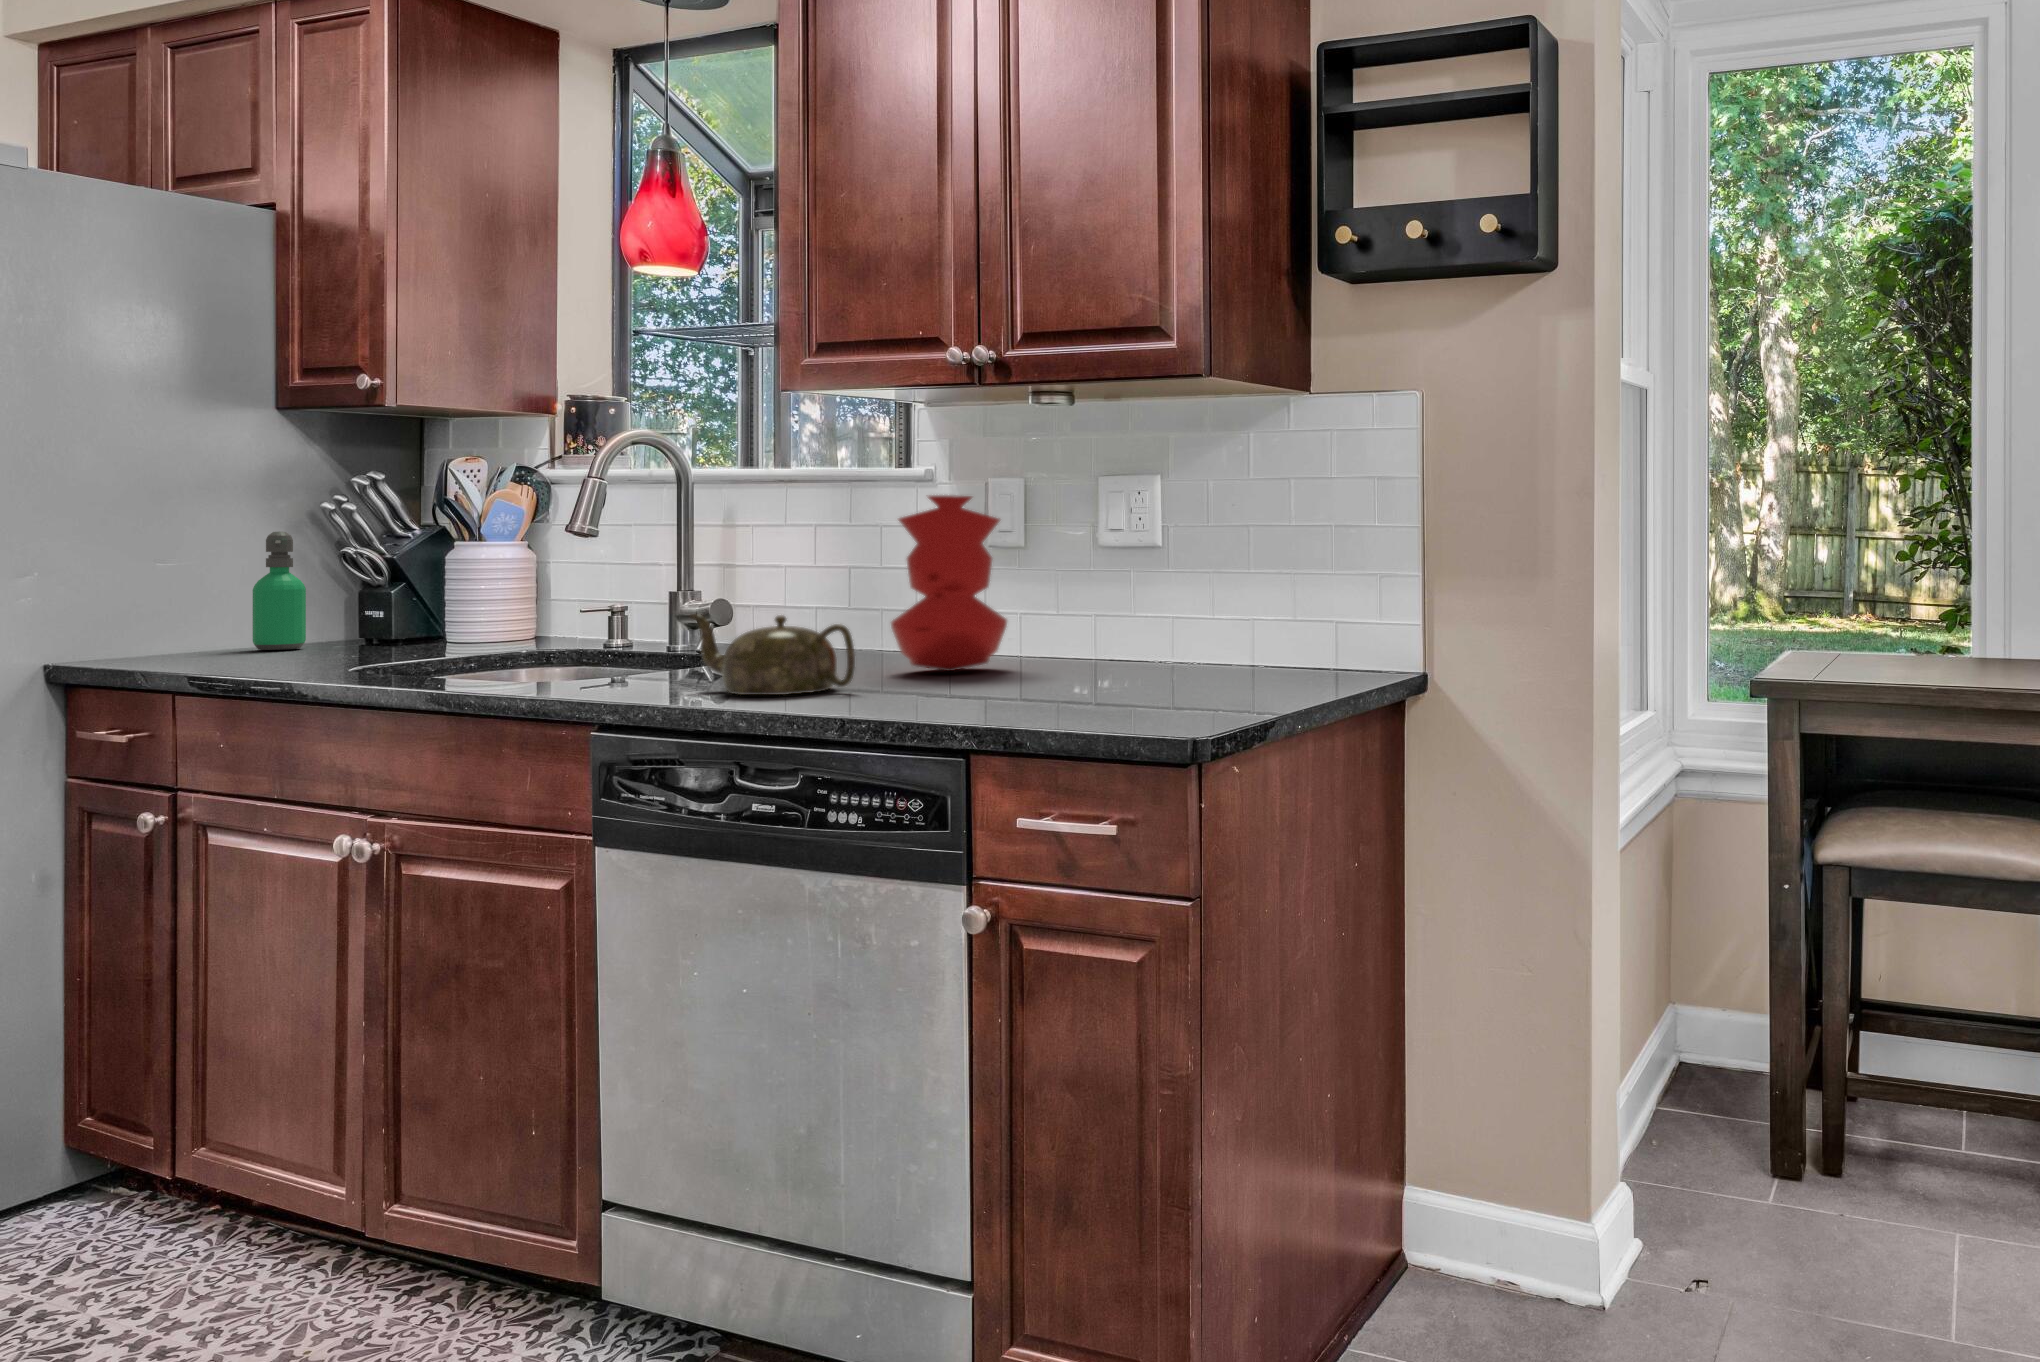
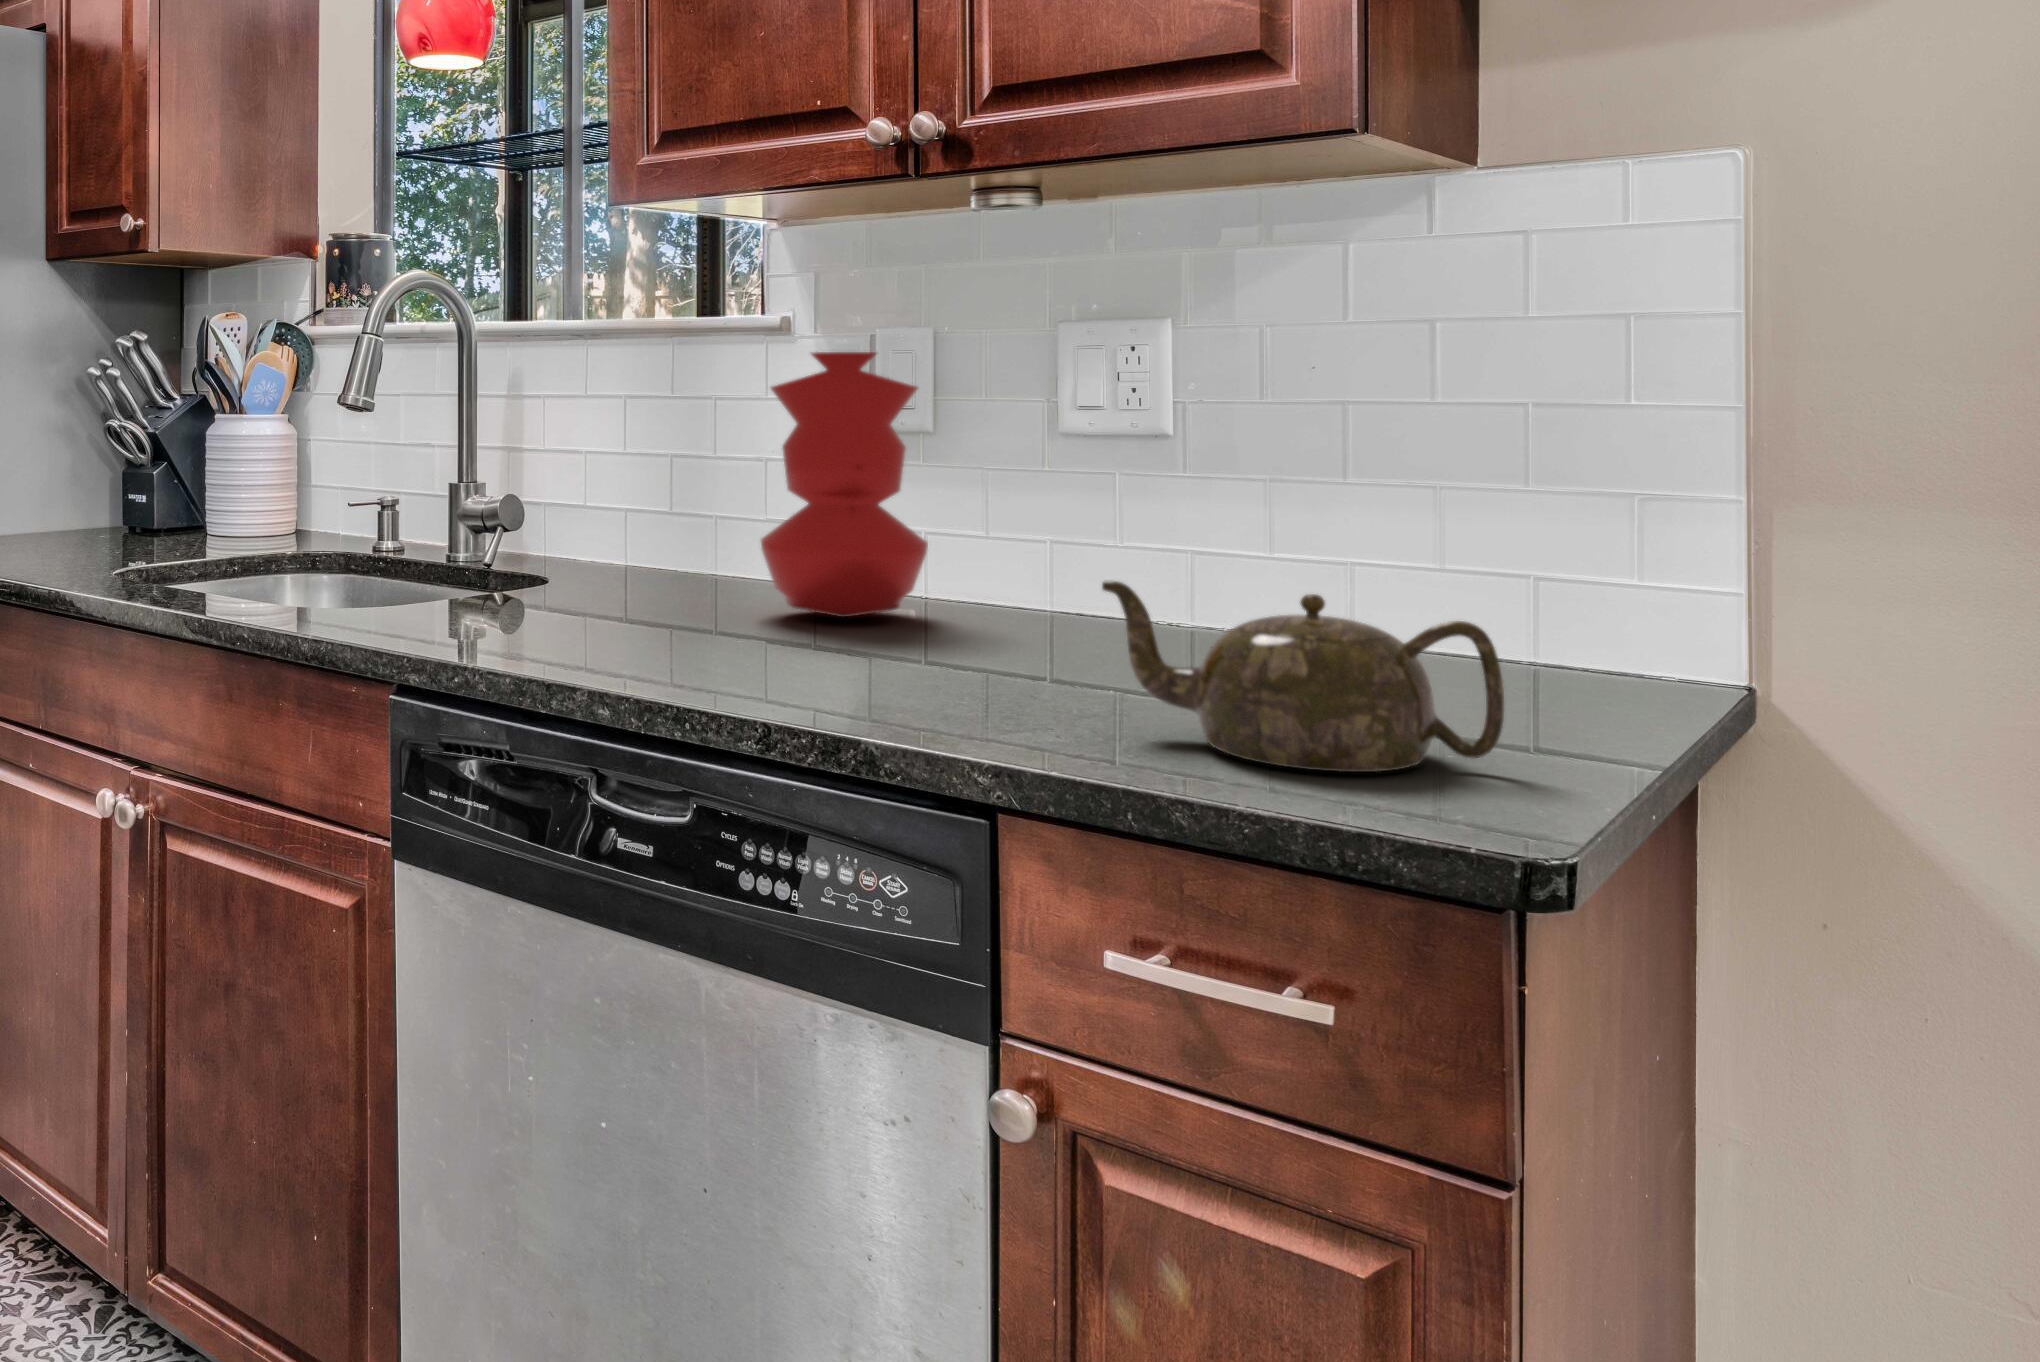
soap dispenser: present [253,532,306,650] -> none [25,400,74,536]
teapot: present [690,614,855,695] -> present [1102,581,1504,772]

